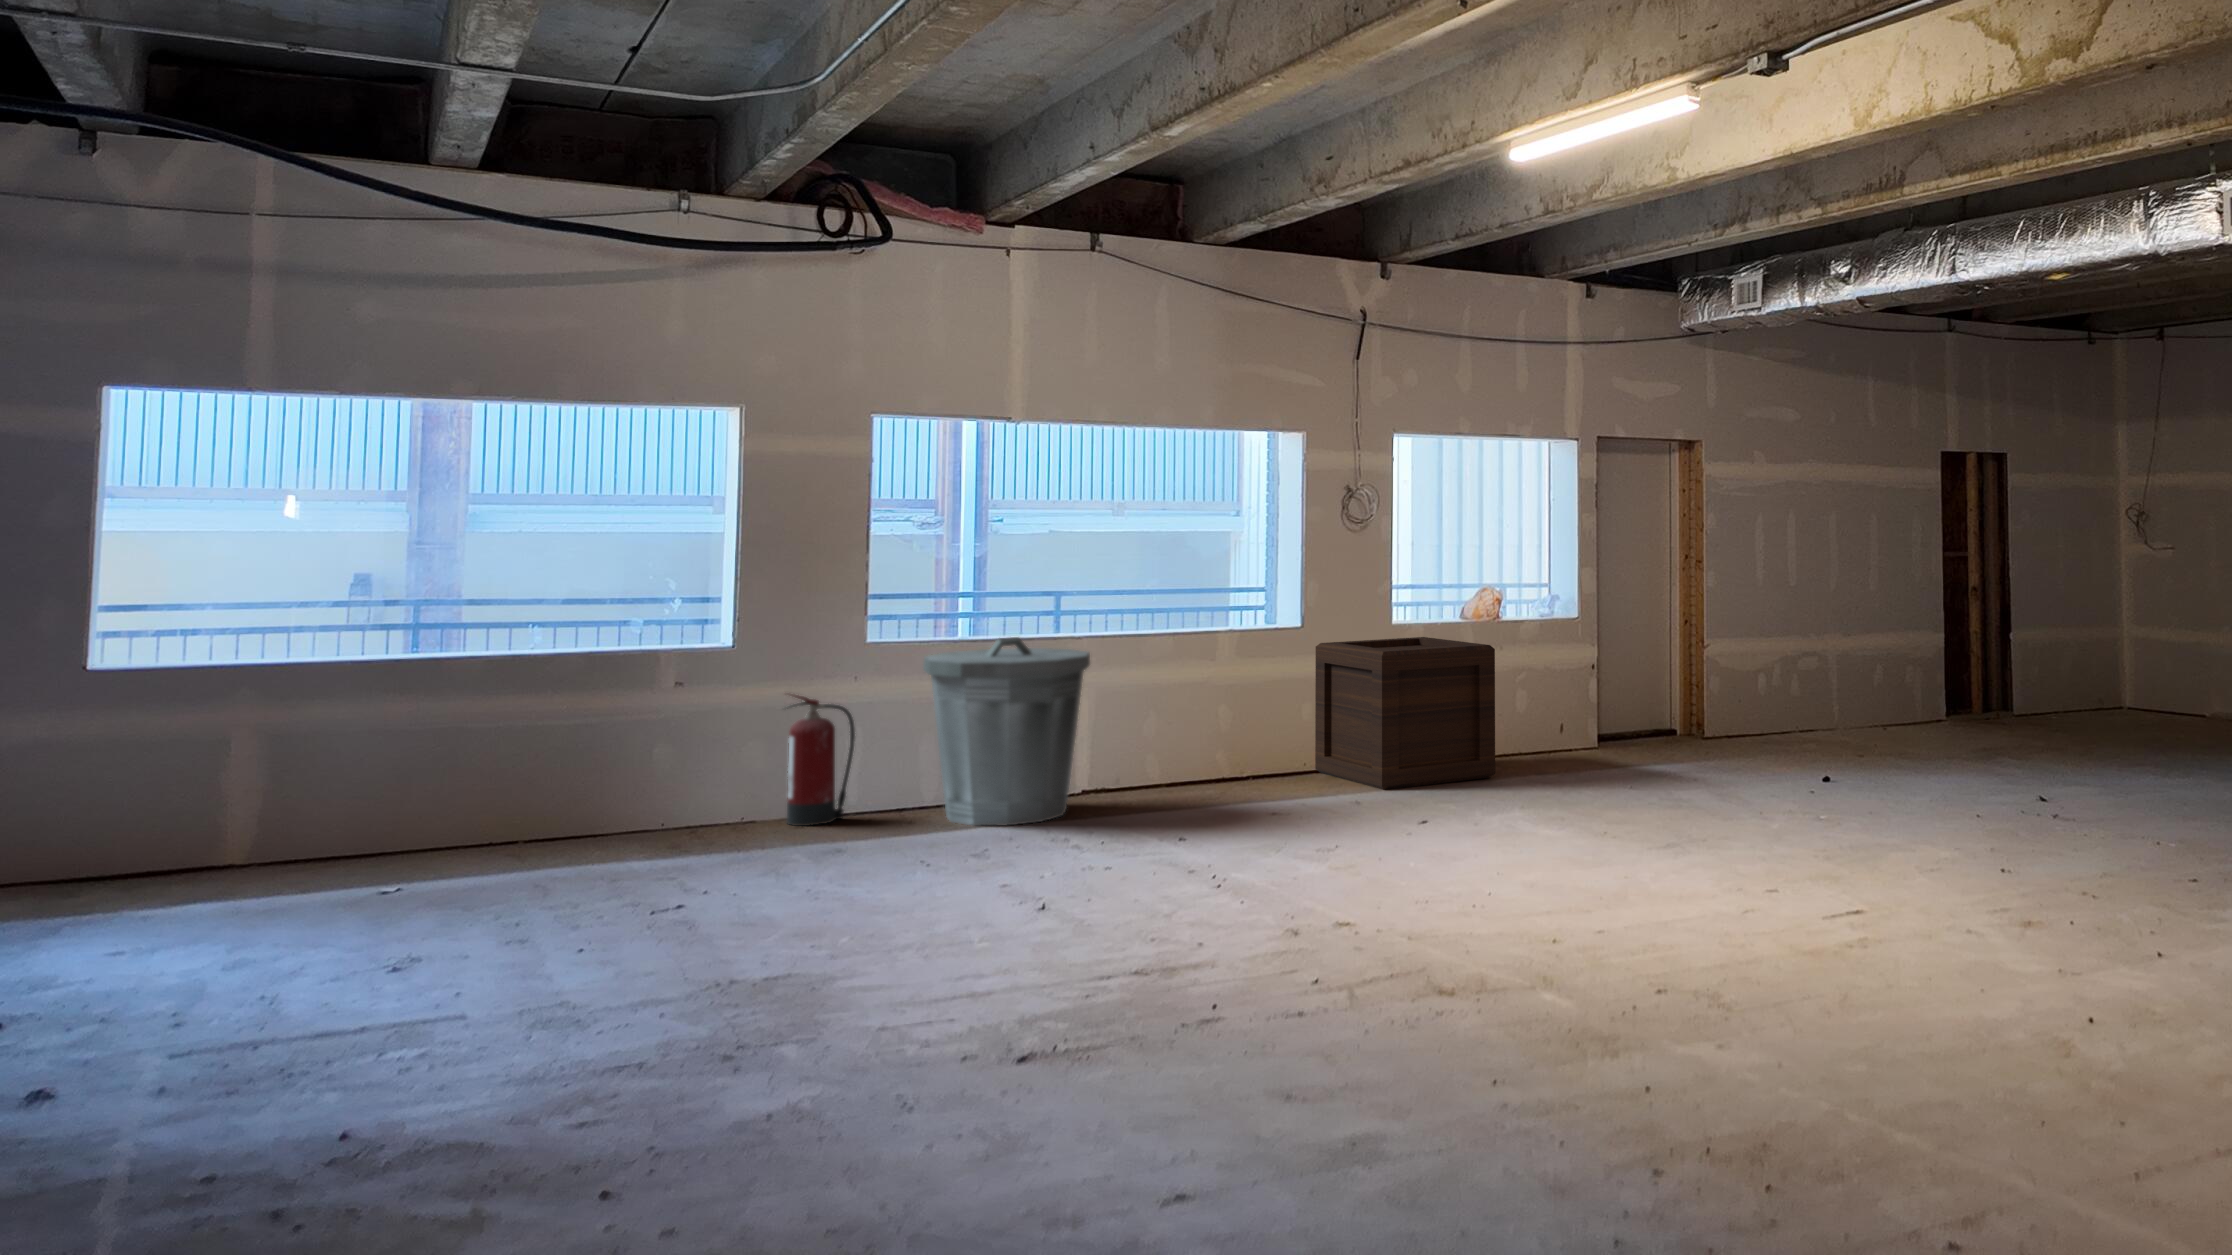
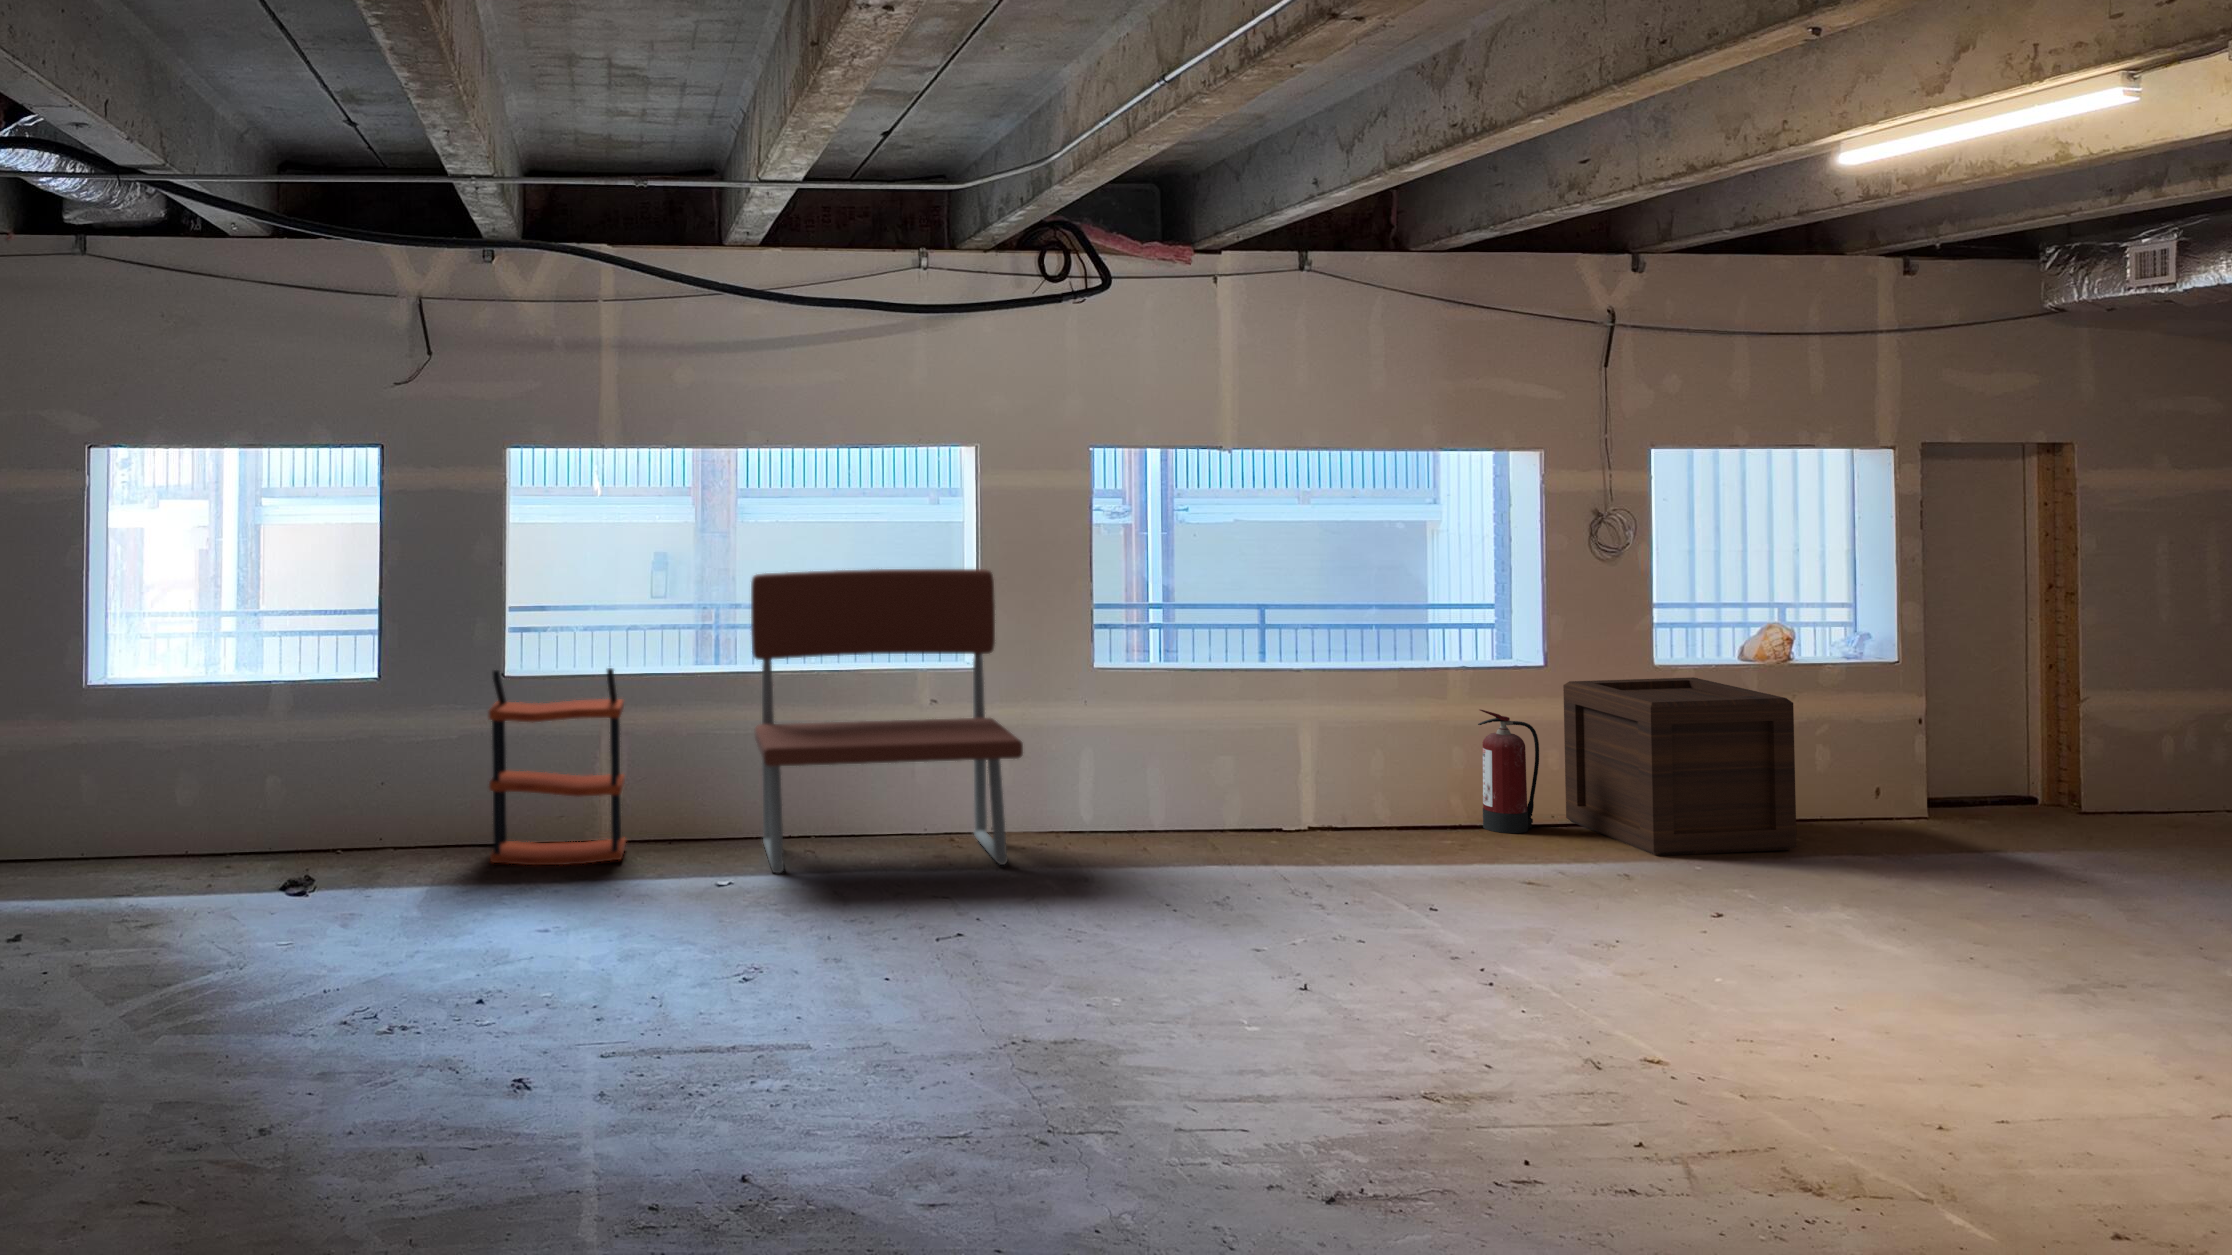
bench: none [441,535,770,878] -> present [751,569,1023,873]
trash can: present [923,637,1090,826] -> none [1155,673,1321,864]
shelving unit: none [32,648,254,901] -> present [489,668,626,865]
fire extinguisher: present [787,694,855,826] -> present [1478,709,1539,833]

